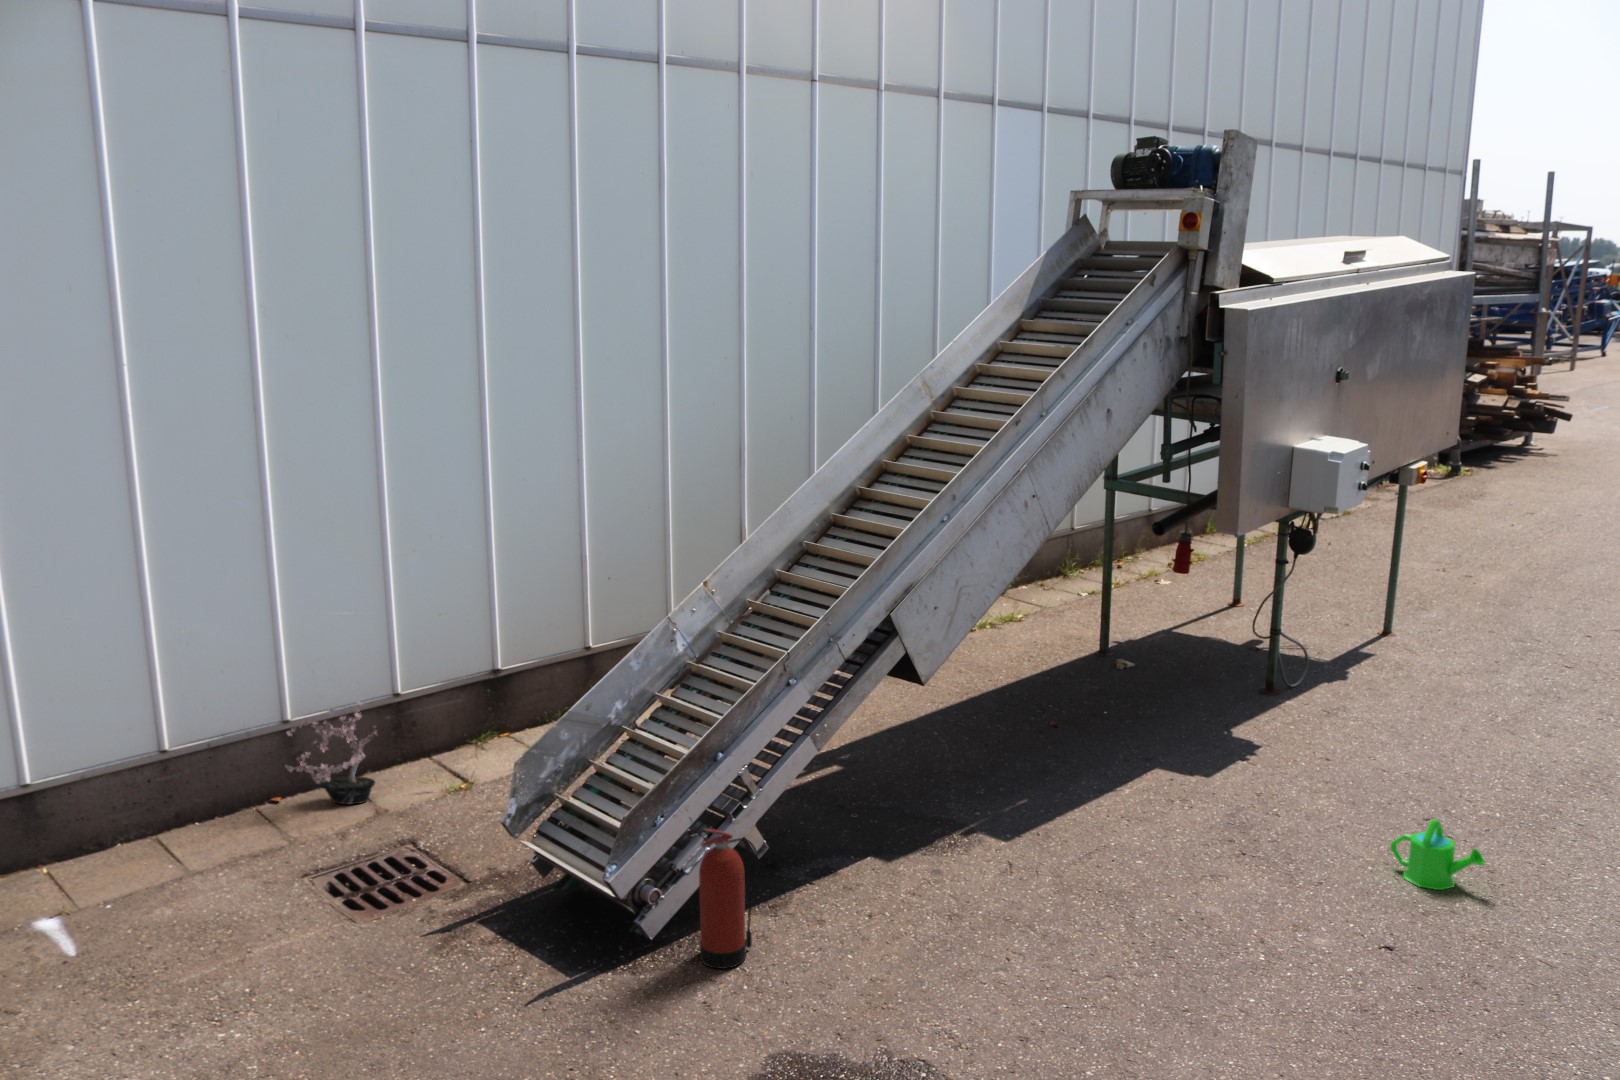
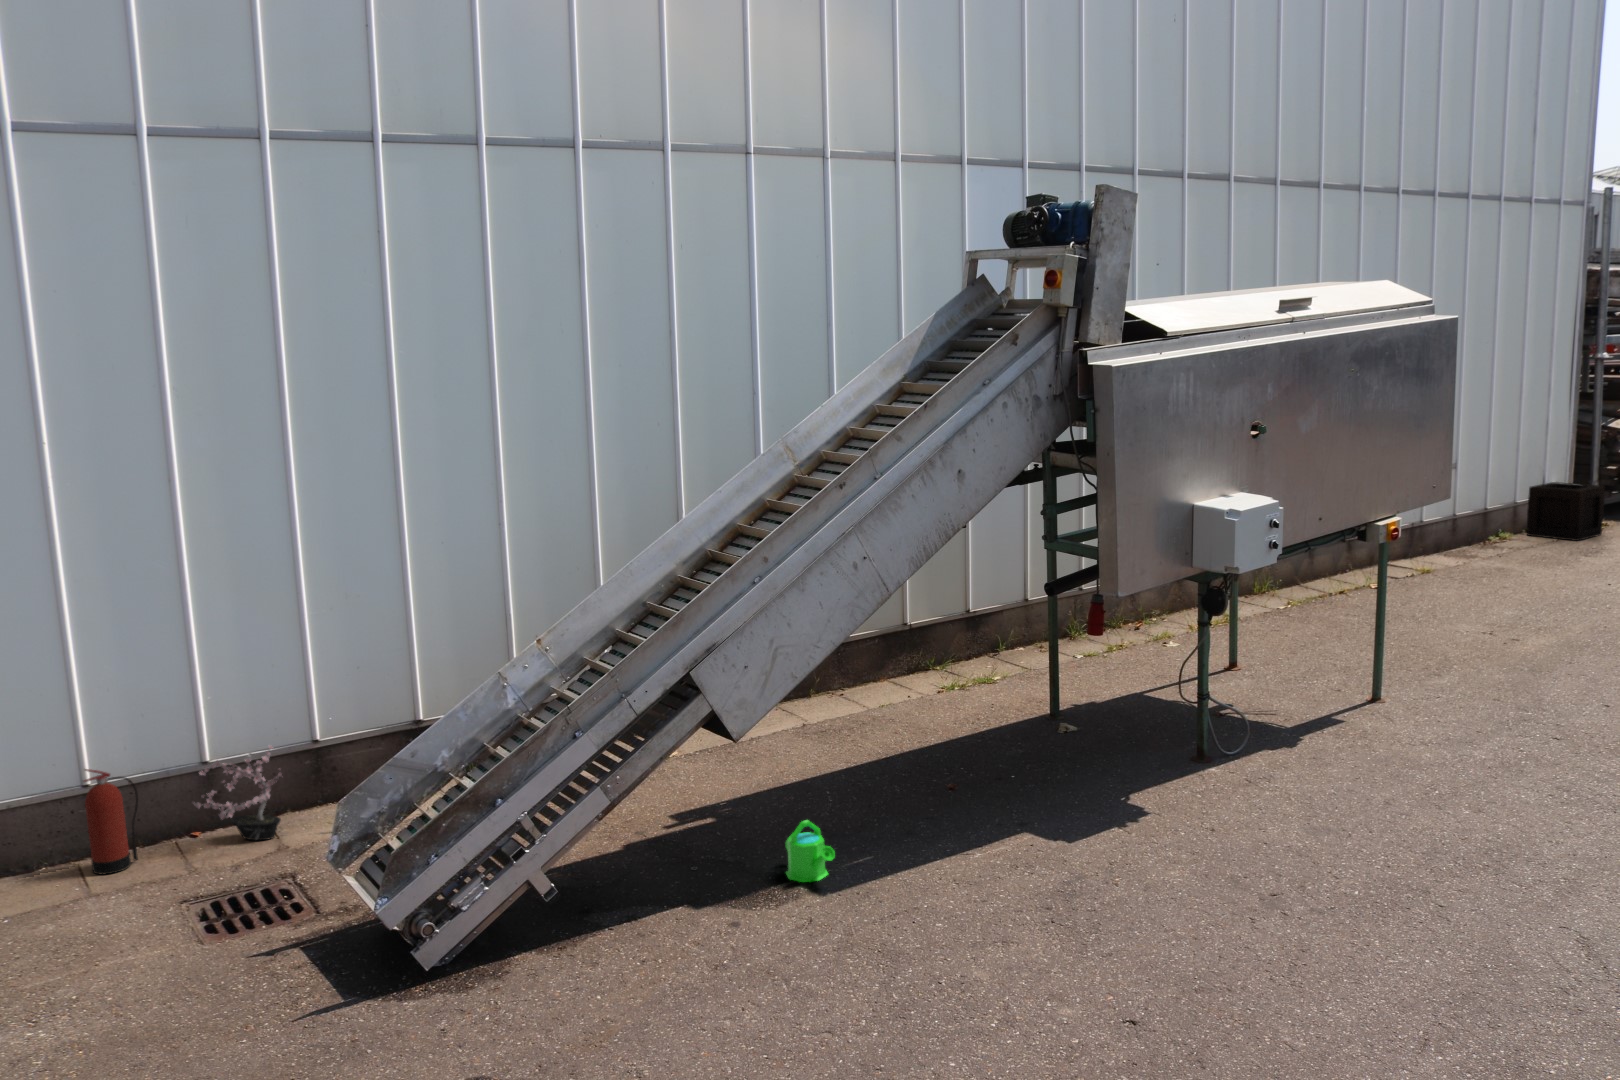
wooden crate: none [1408,433,1476,486] -> present [1527,482,1605,541]
watering can: present [1390,819,1484,890] -> present [786,820,835,882]
fire extinguisher: present [699,828,758,969] -> present [83,769,138,874]

